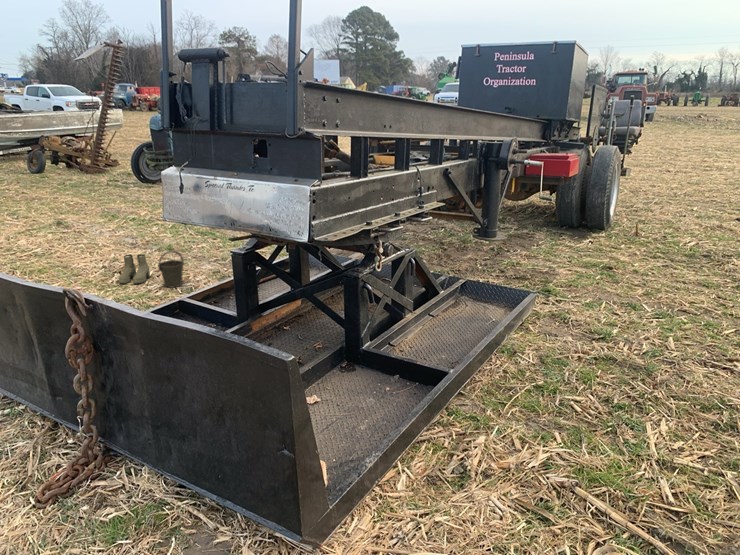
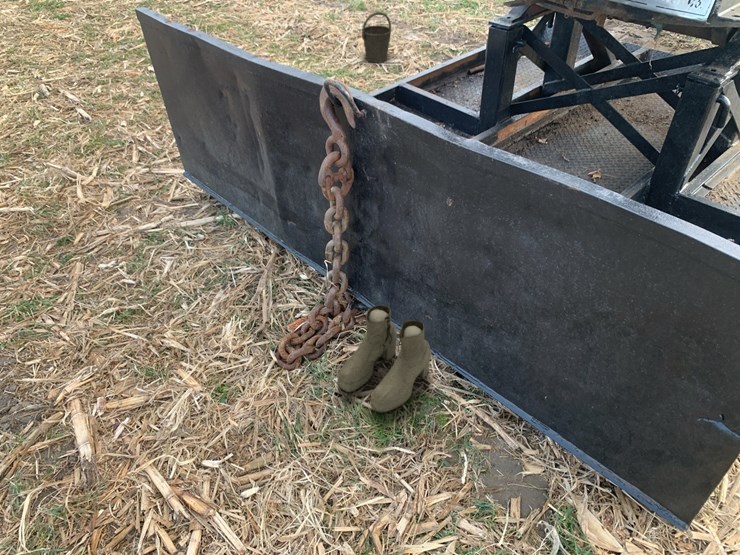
boots: present [119,254,150,284] -> present [337,305,431,413]

